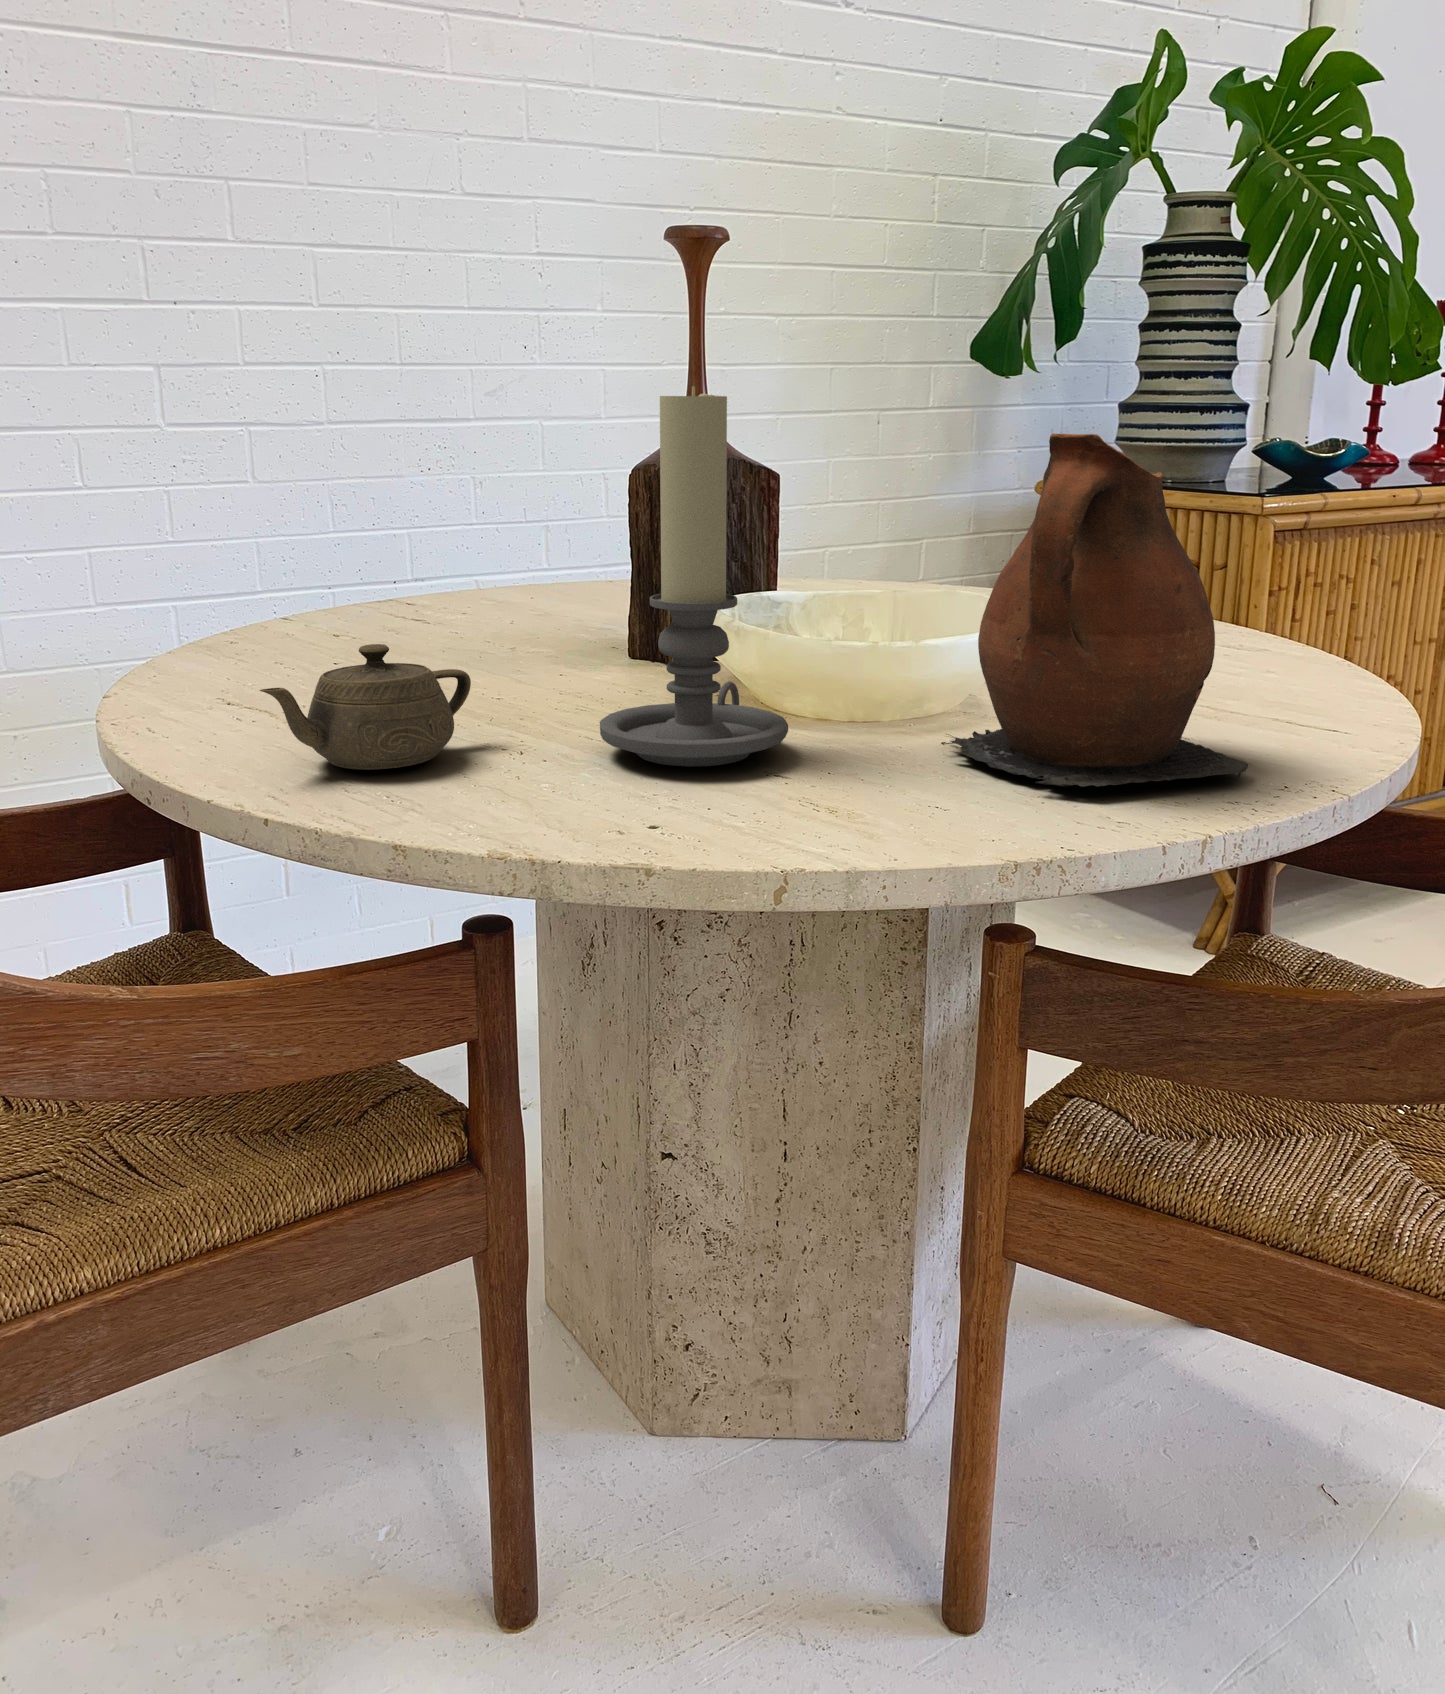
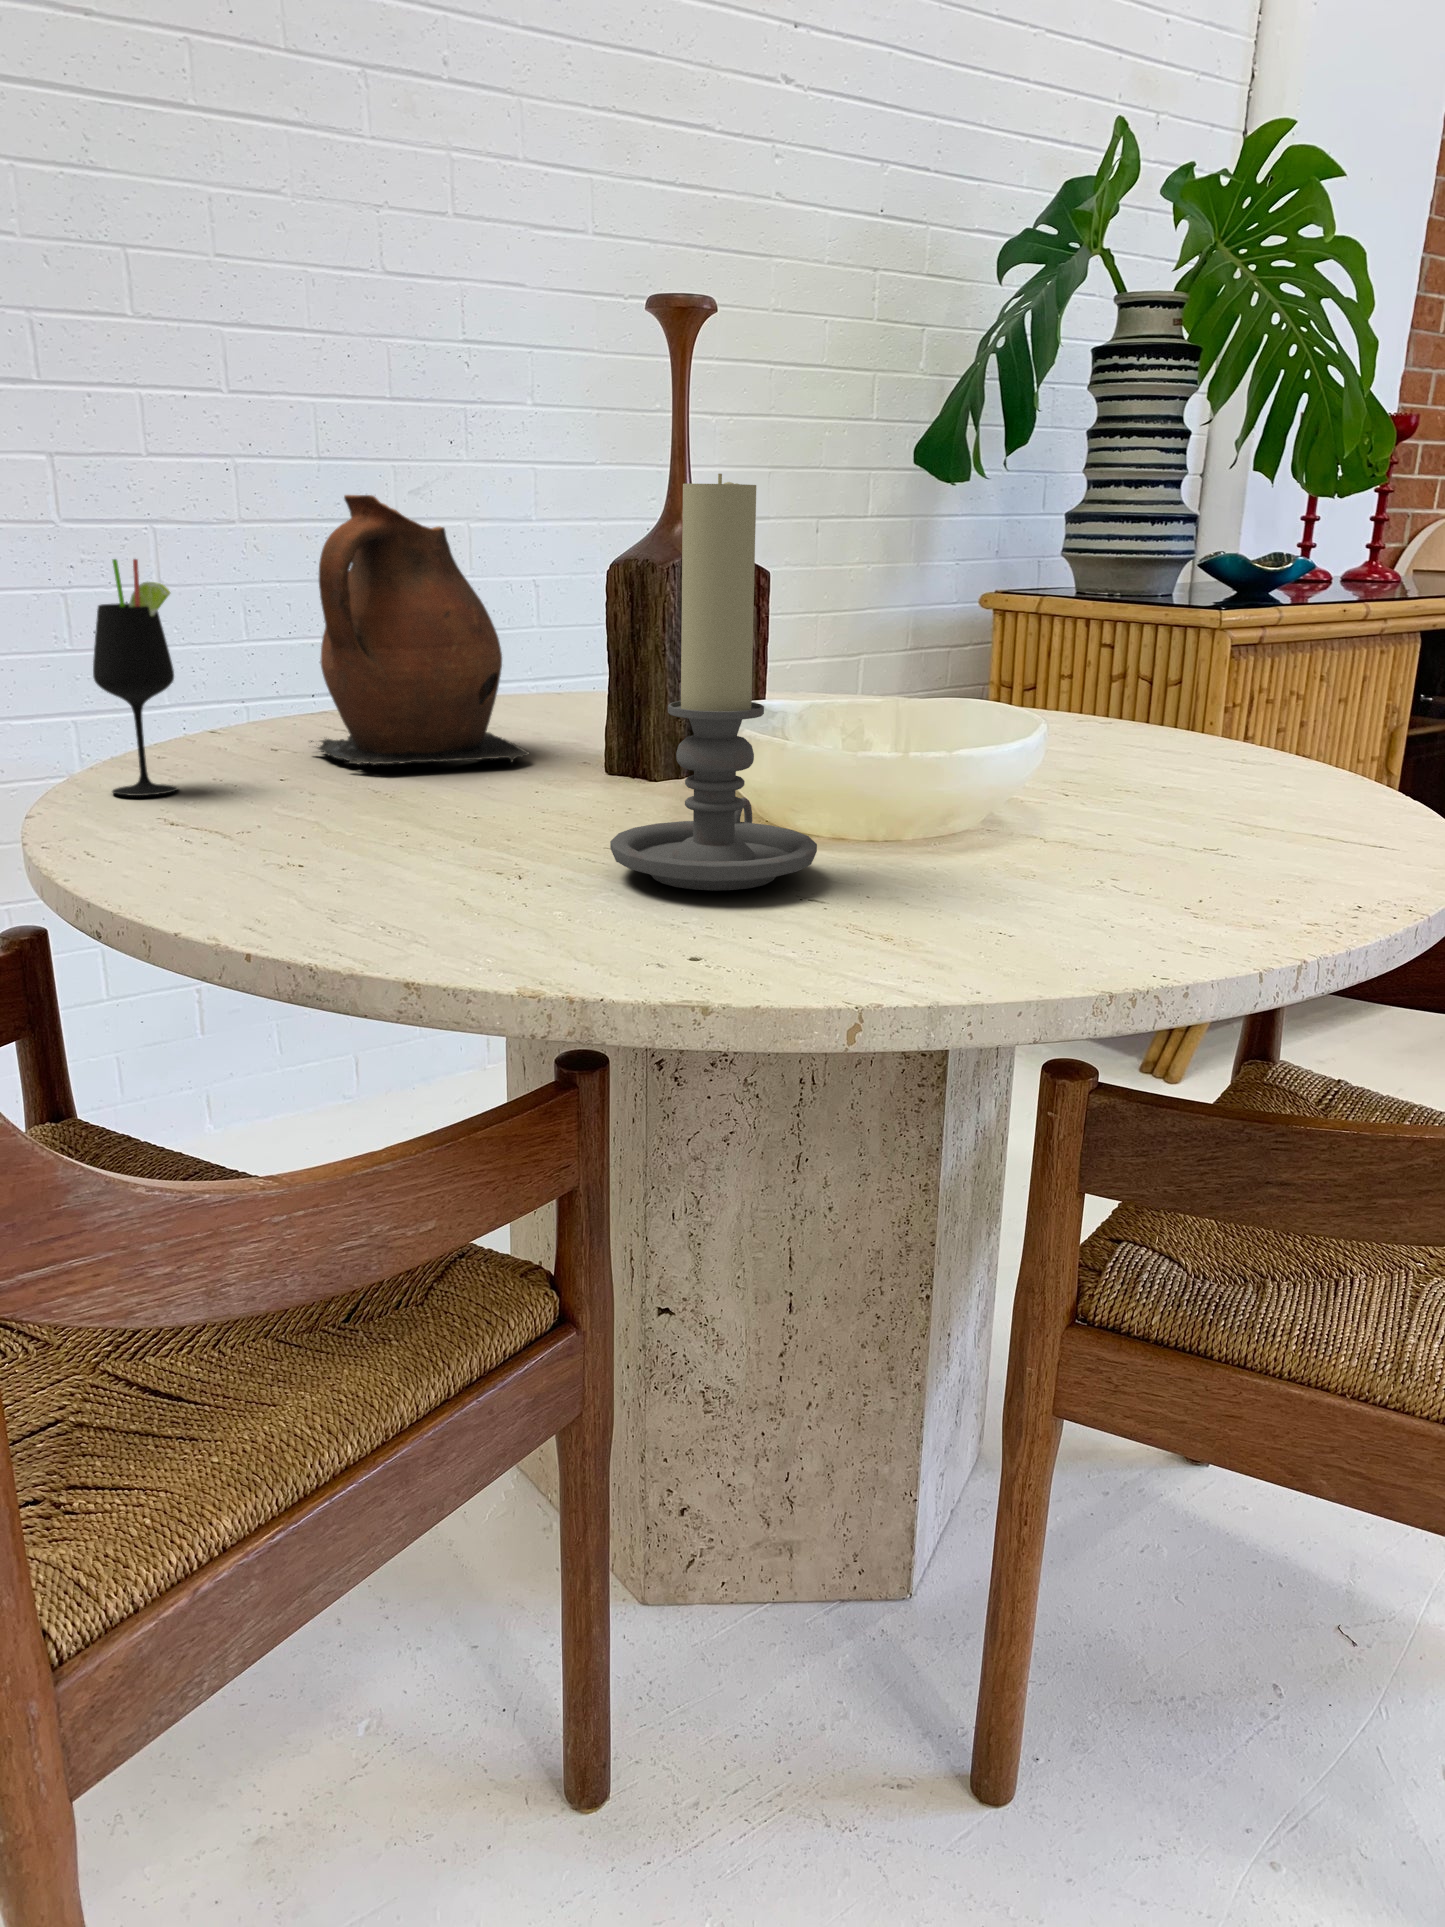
ceramic pitcher: present [941,434,1249,787] -> present [311,495,529,765]
wine glass: none [159,467,236,679] -> present [93,559,178,796]
teapot: present [260,644,471,770] -> none [239,756,465,896]

